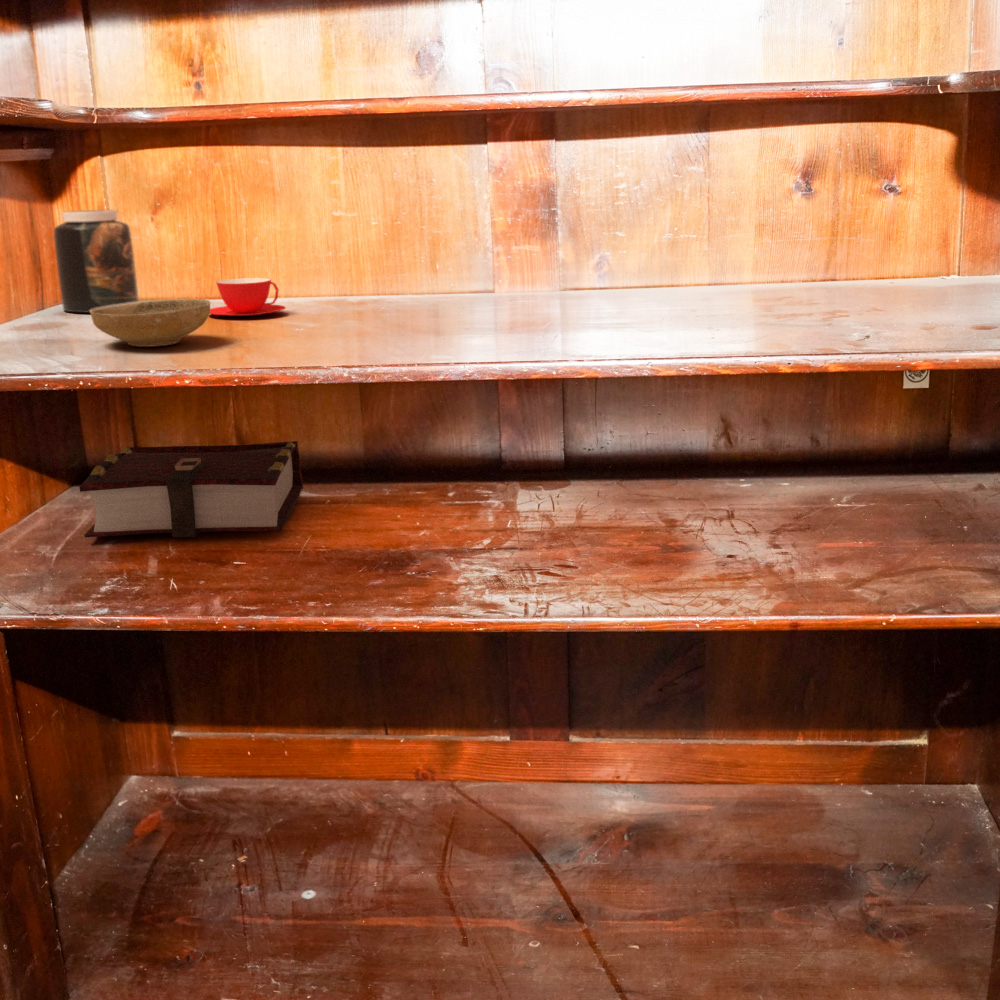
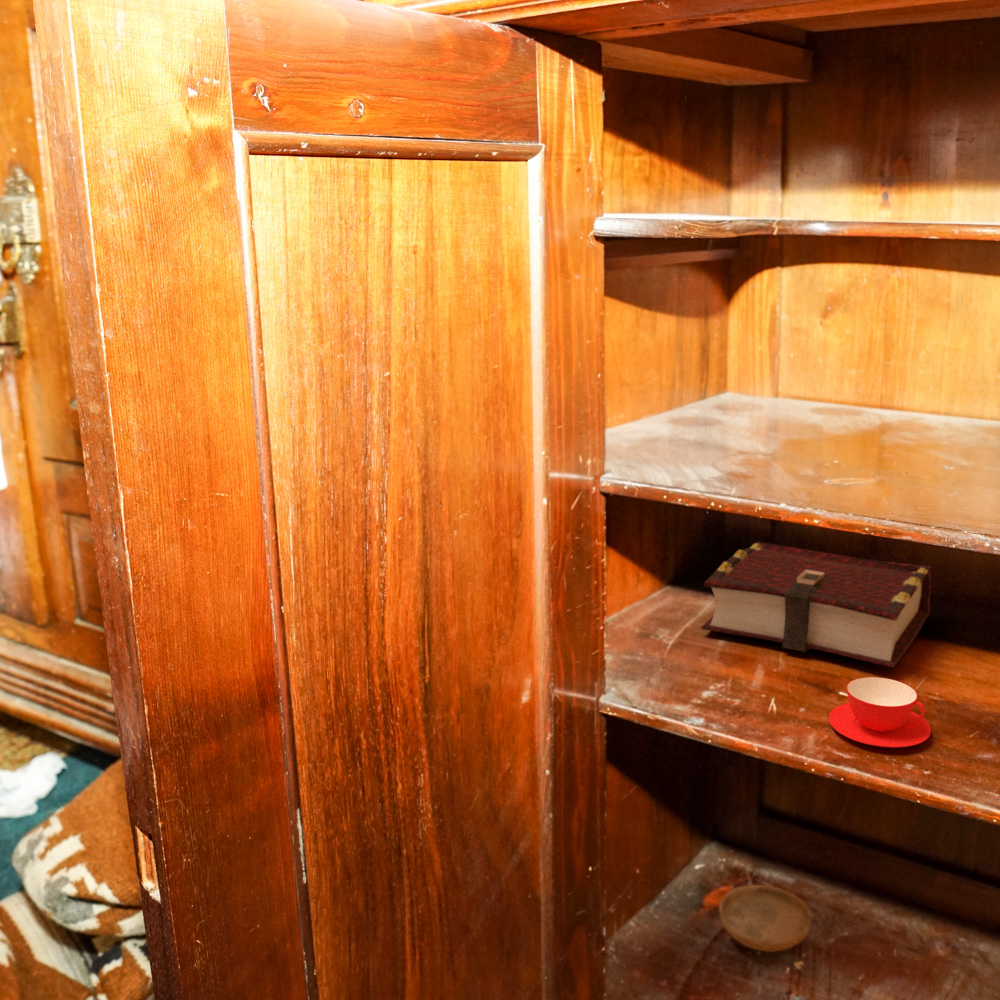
jar: present [54,210,139,313] -> none [722,313,796,412]
teacup: present [210,278,285,316] -> present [829,677,931,748]
ceramic bowl: present [90,299,210,347] -> present [719,885,811,952]

